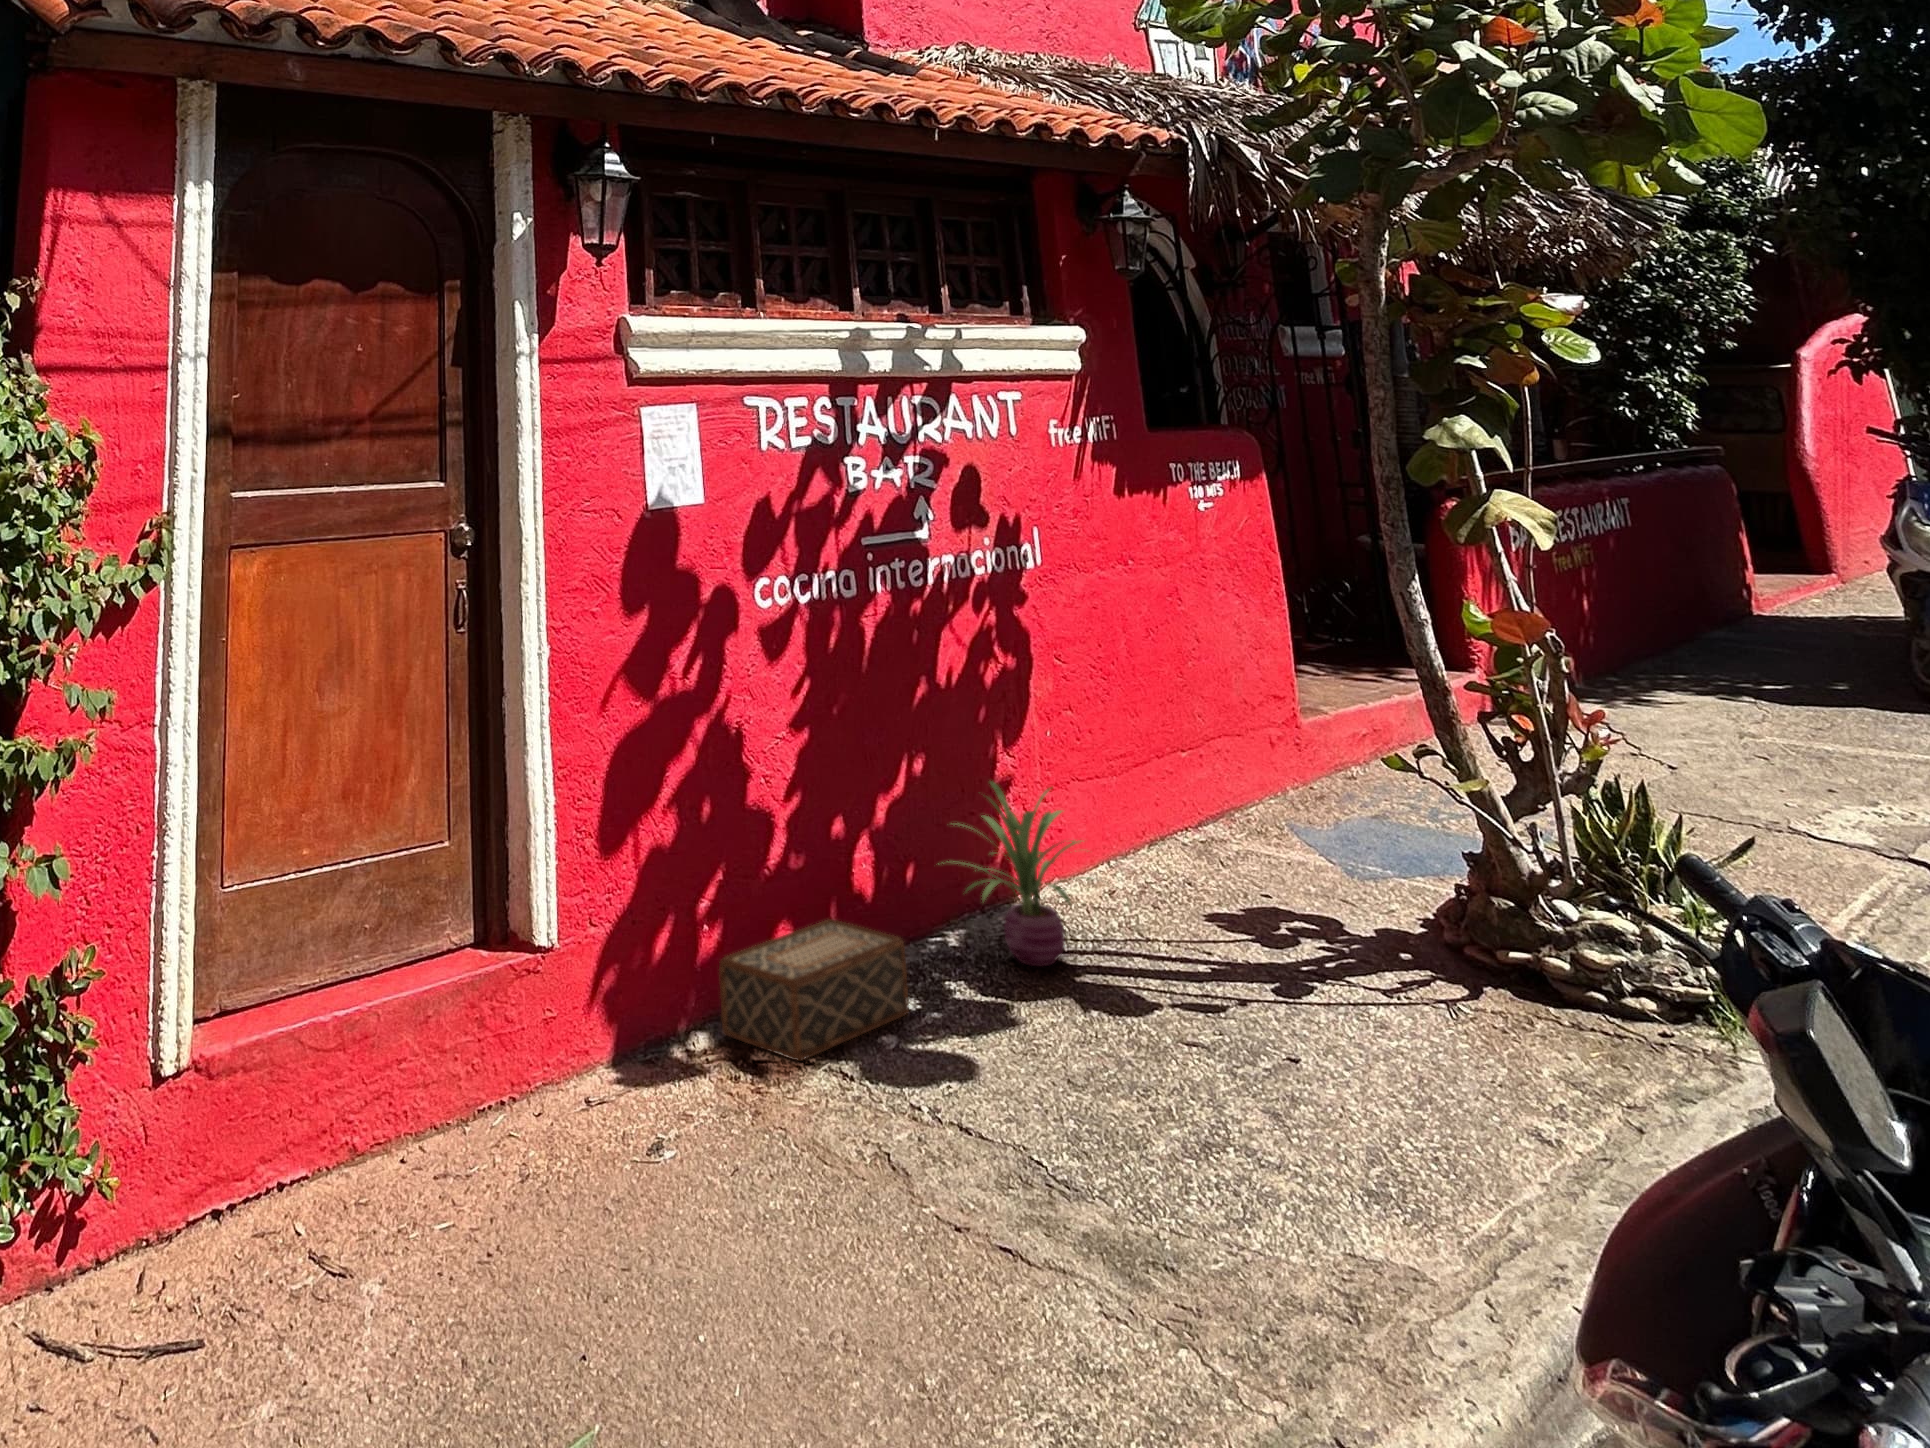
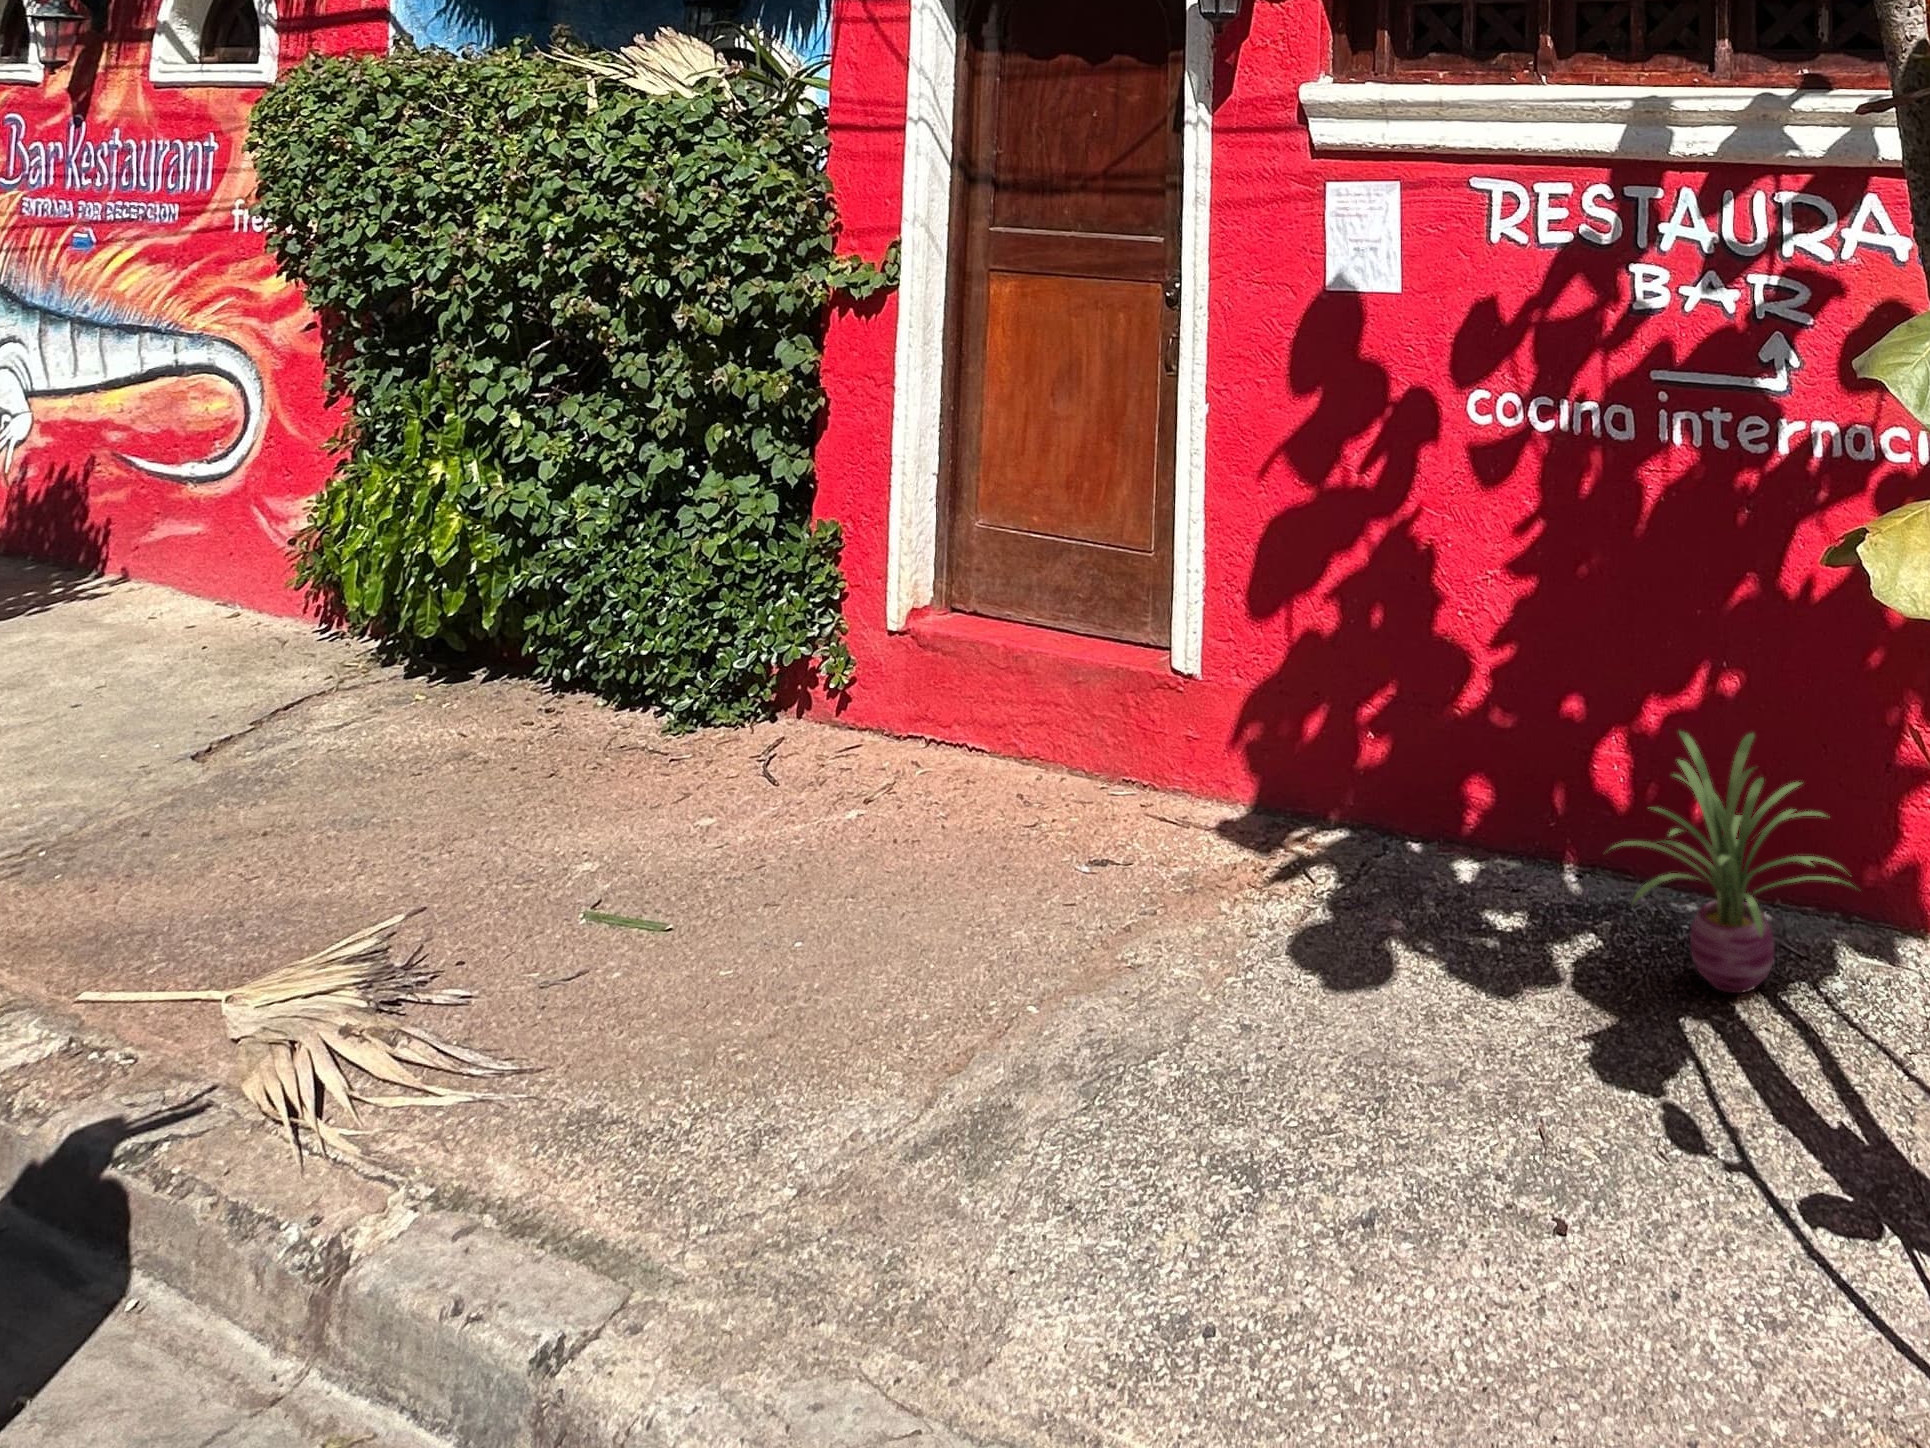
woven basket: present [719,919,909,1061] -> none [1308,764,1533,921]

